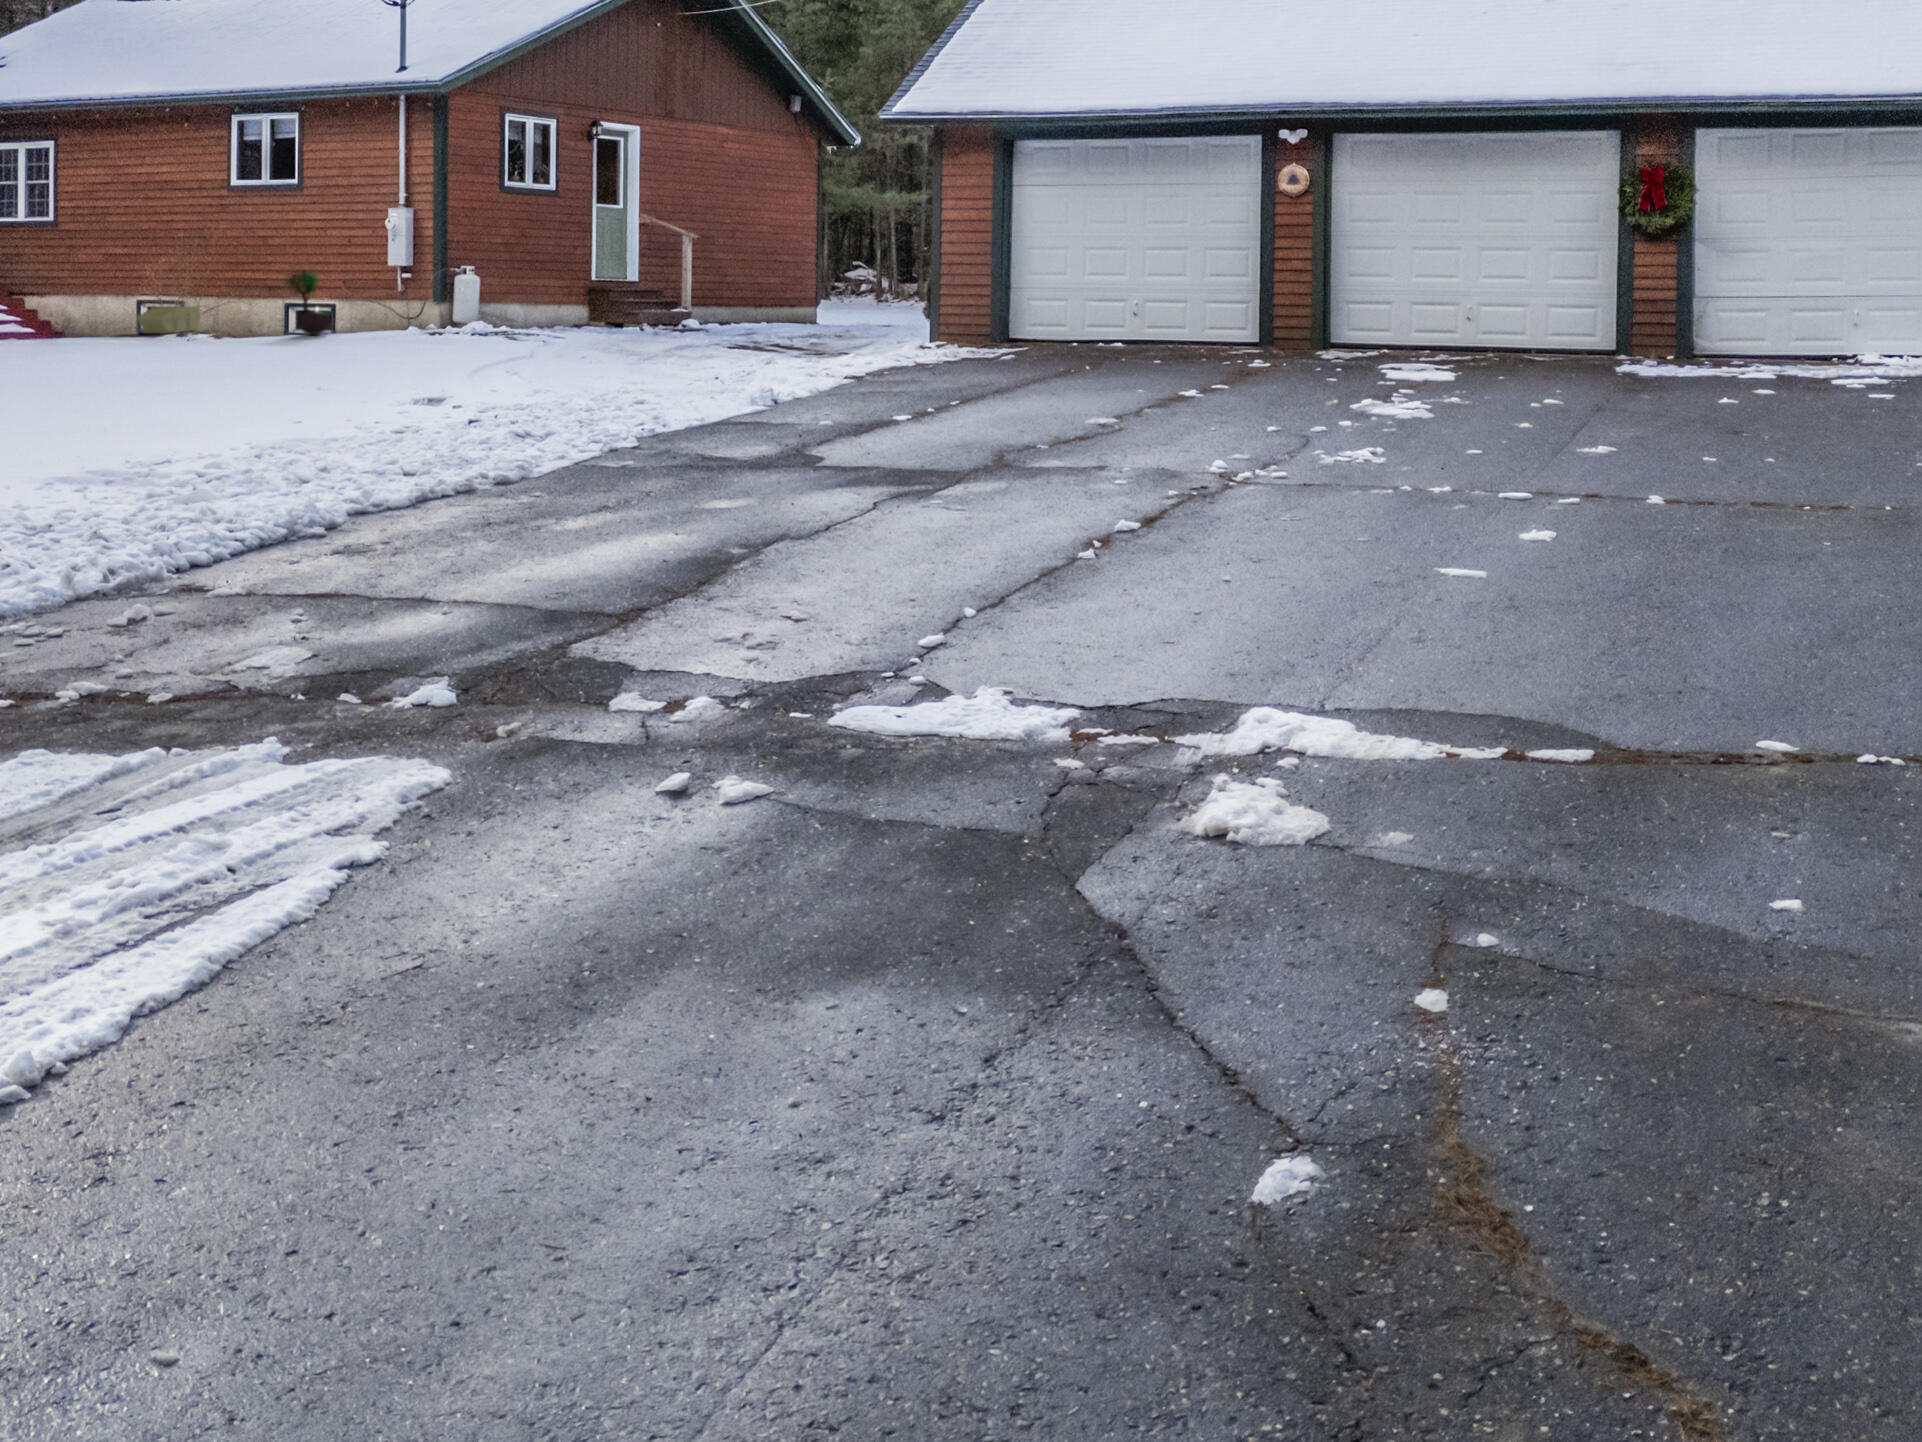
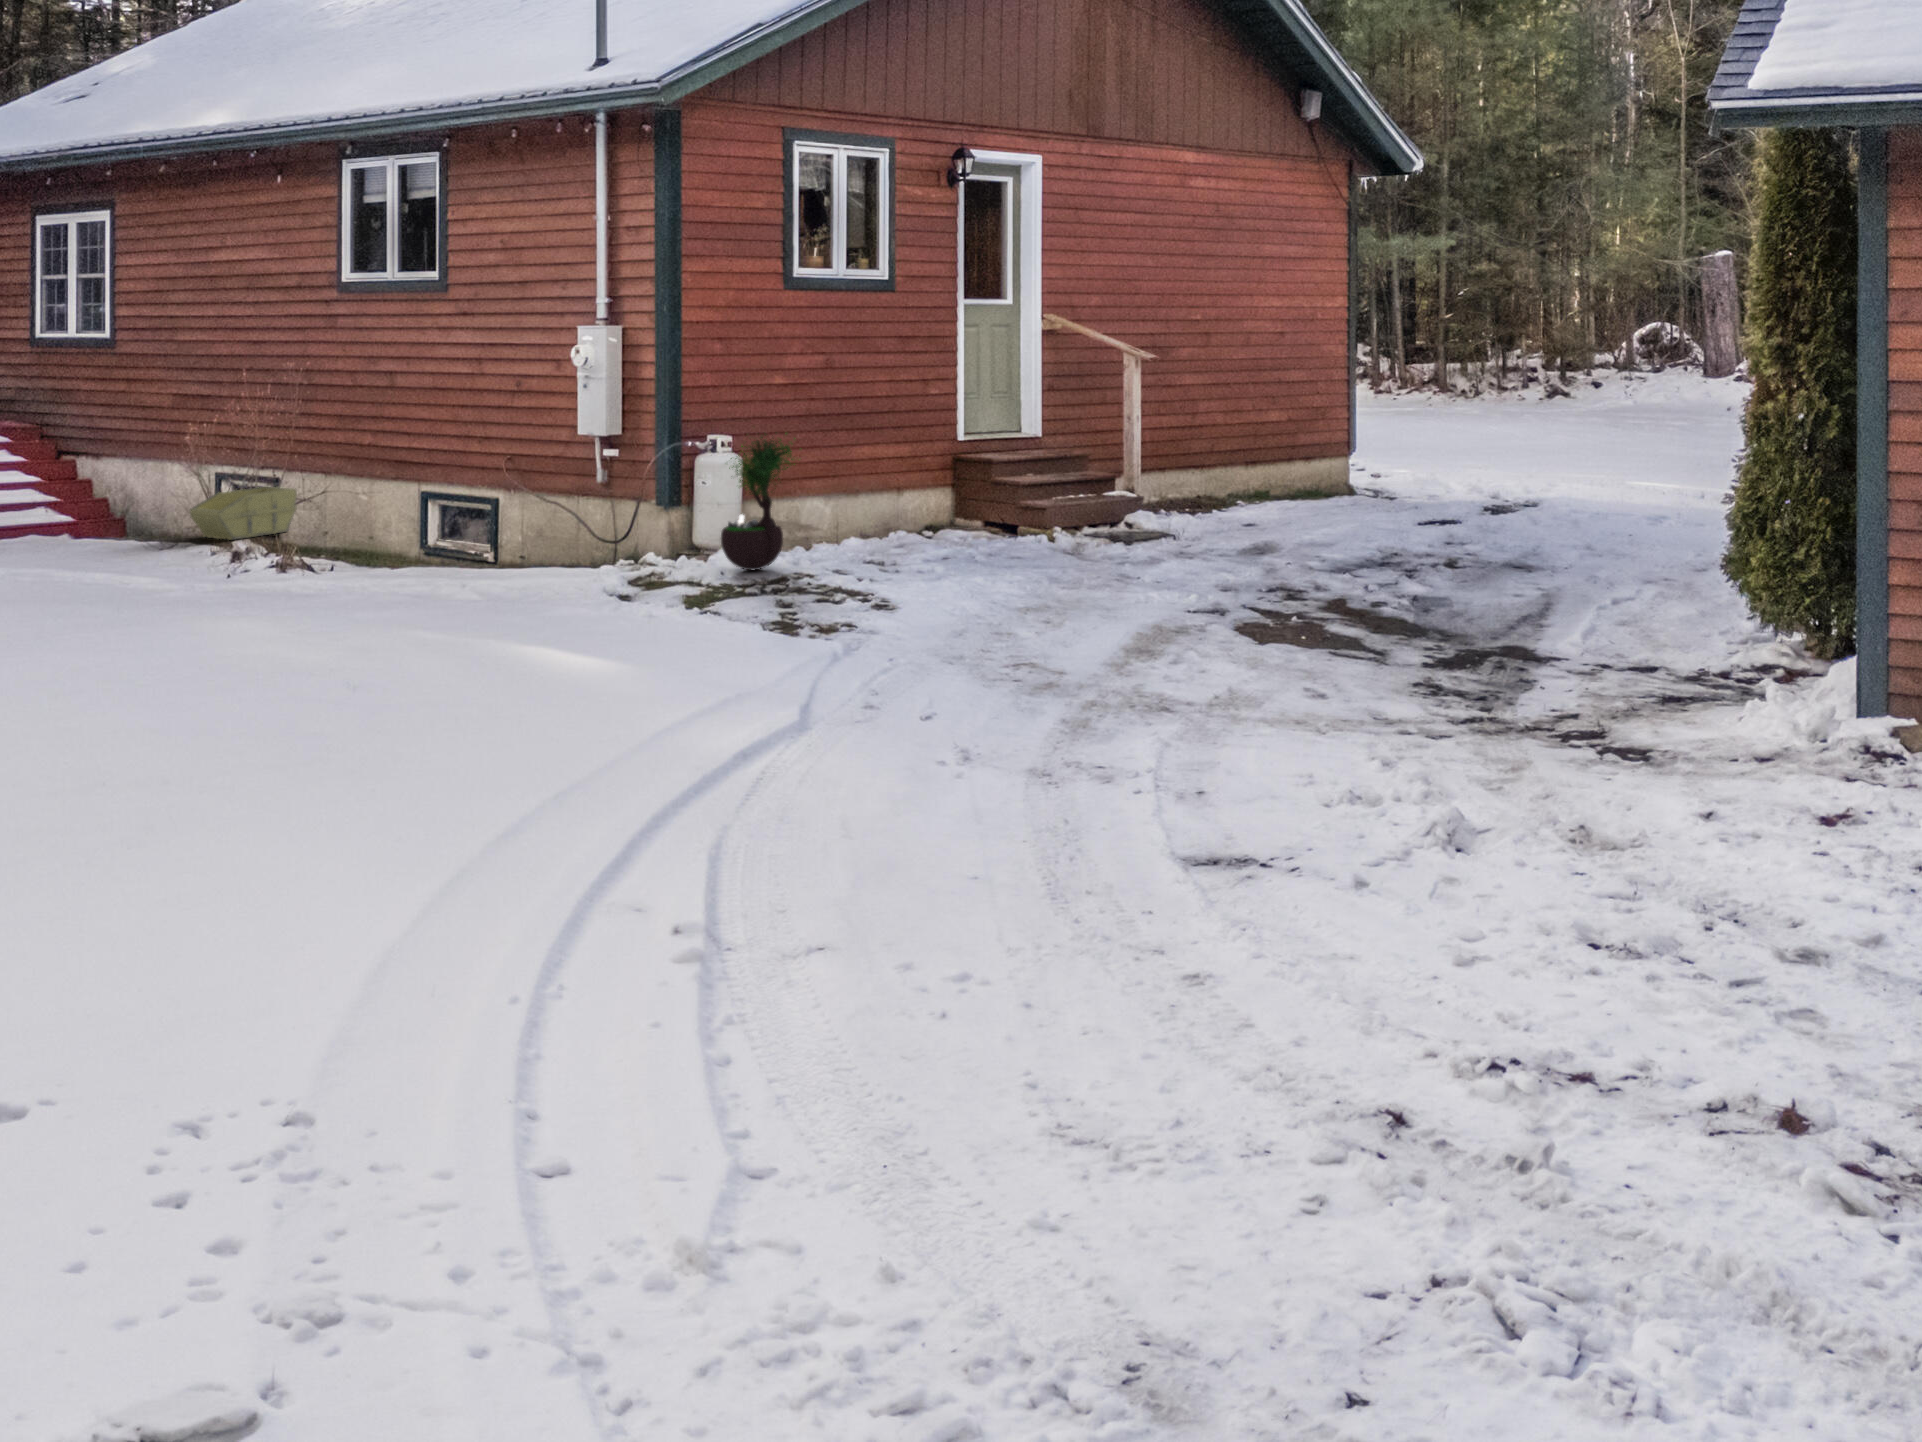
potted tree: present [285,270,330,335] -> present [721,437,795,570]

